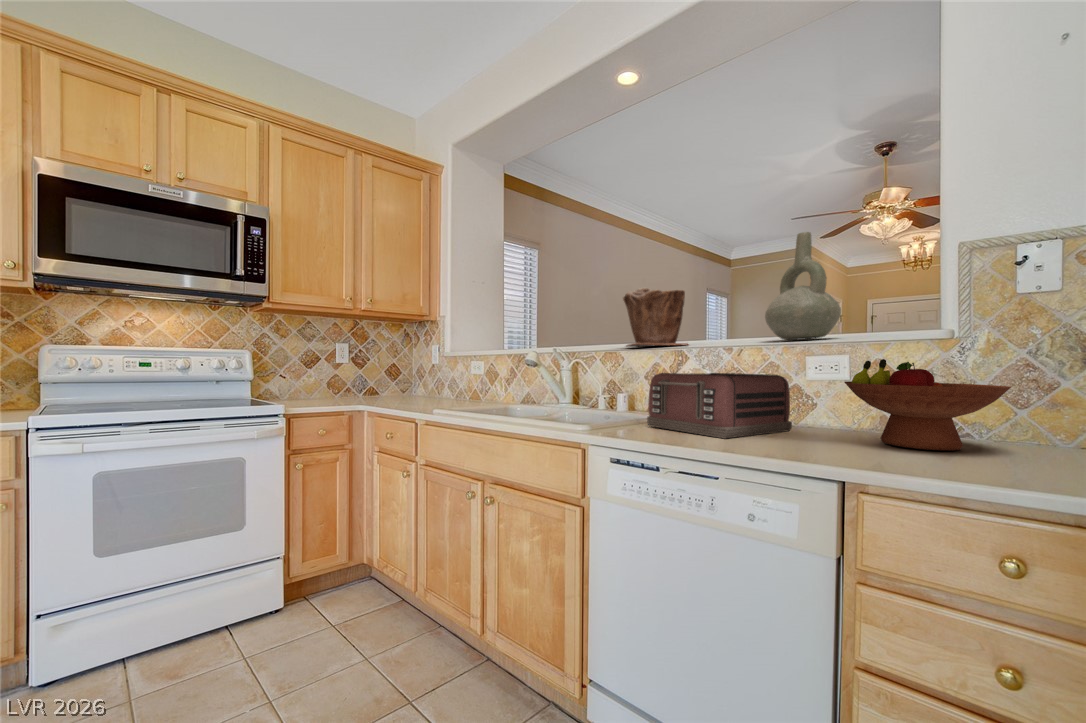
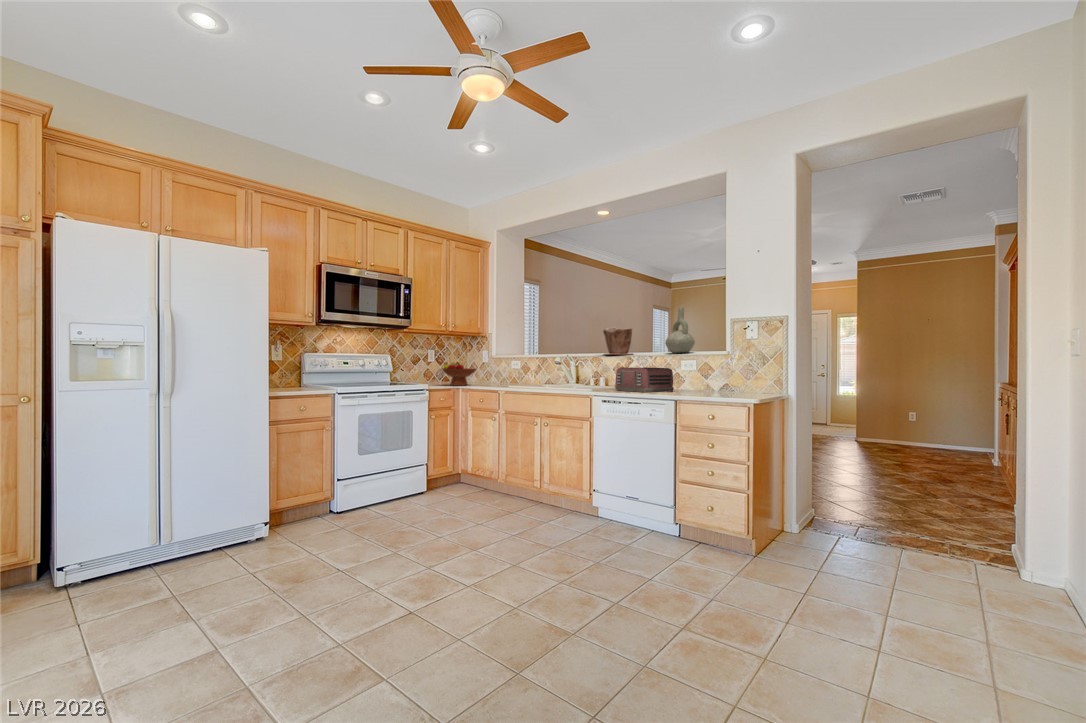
fruit bowl: present [844,359,1011,451] -> present [442,362,476,386]

